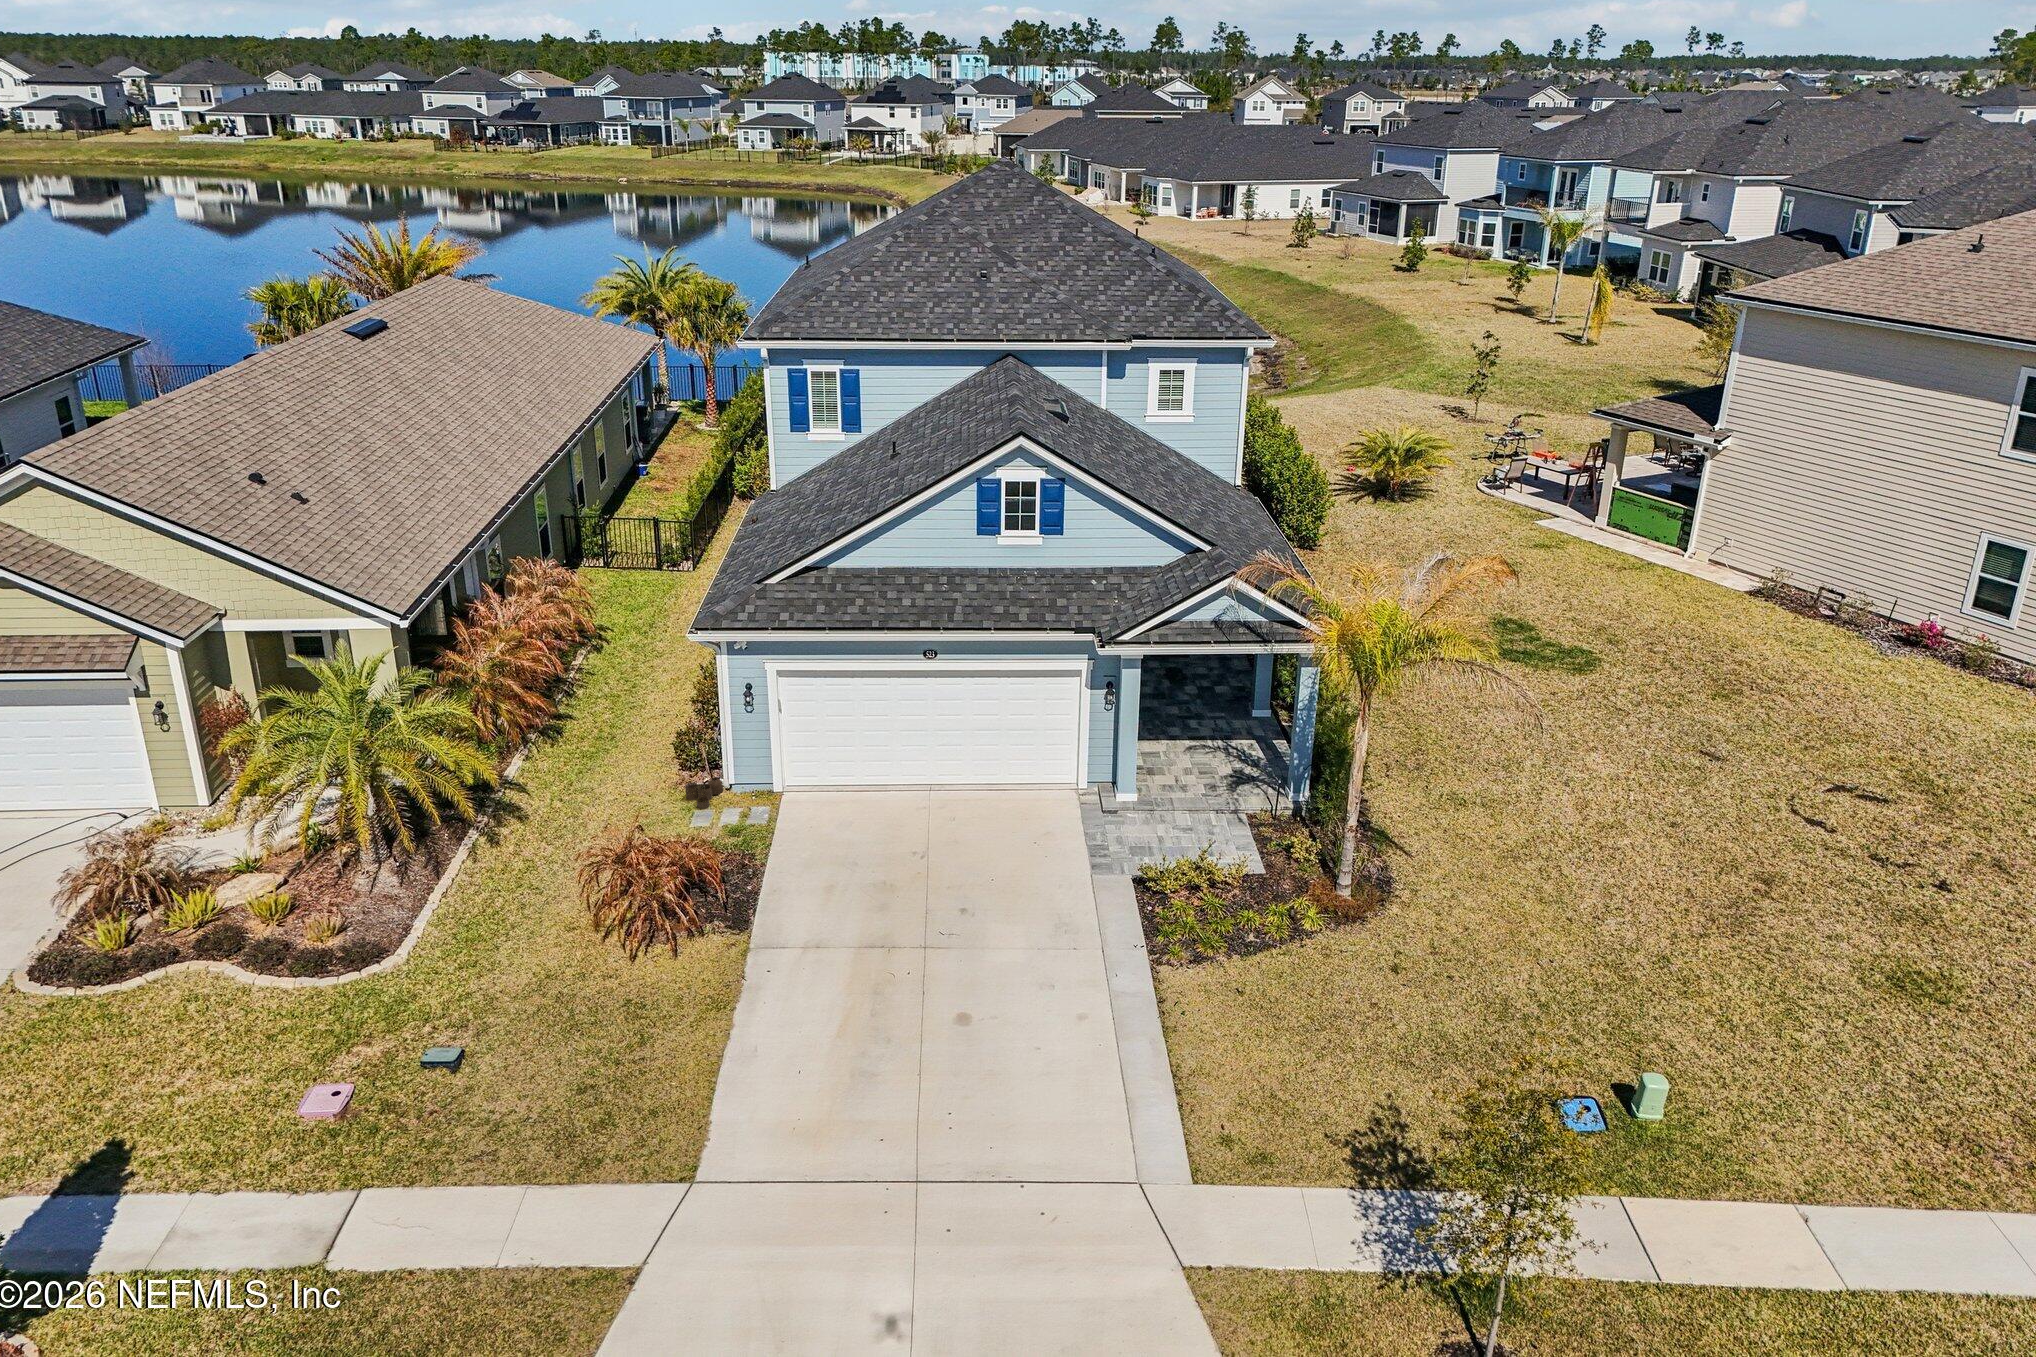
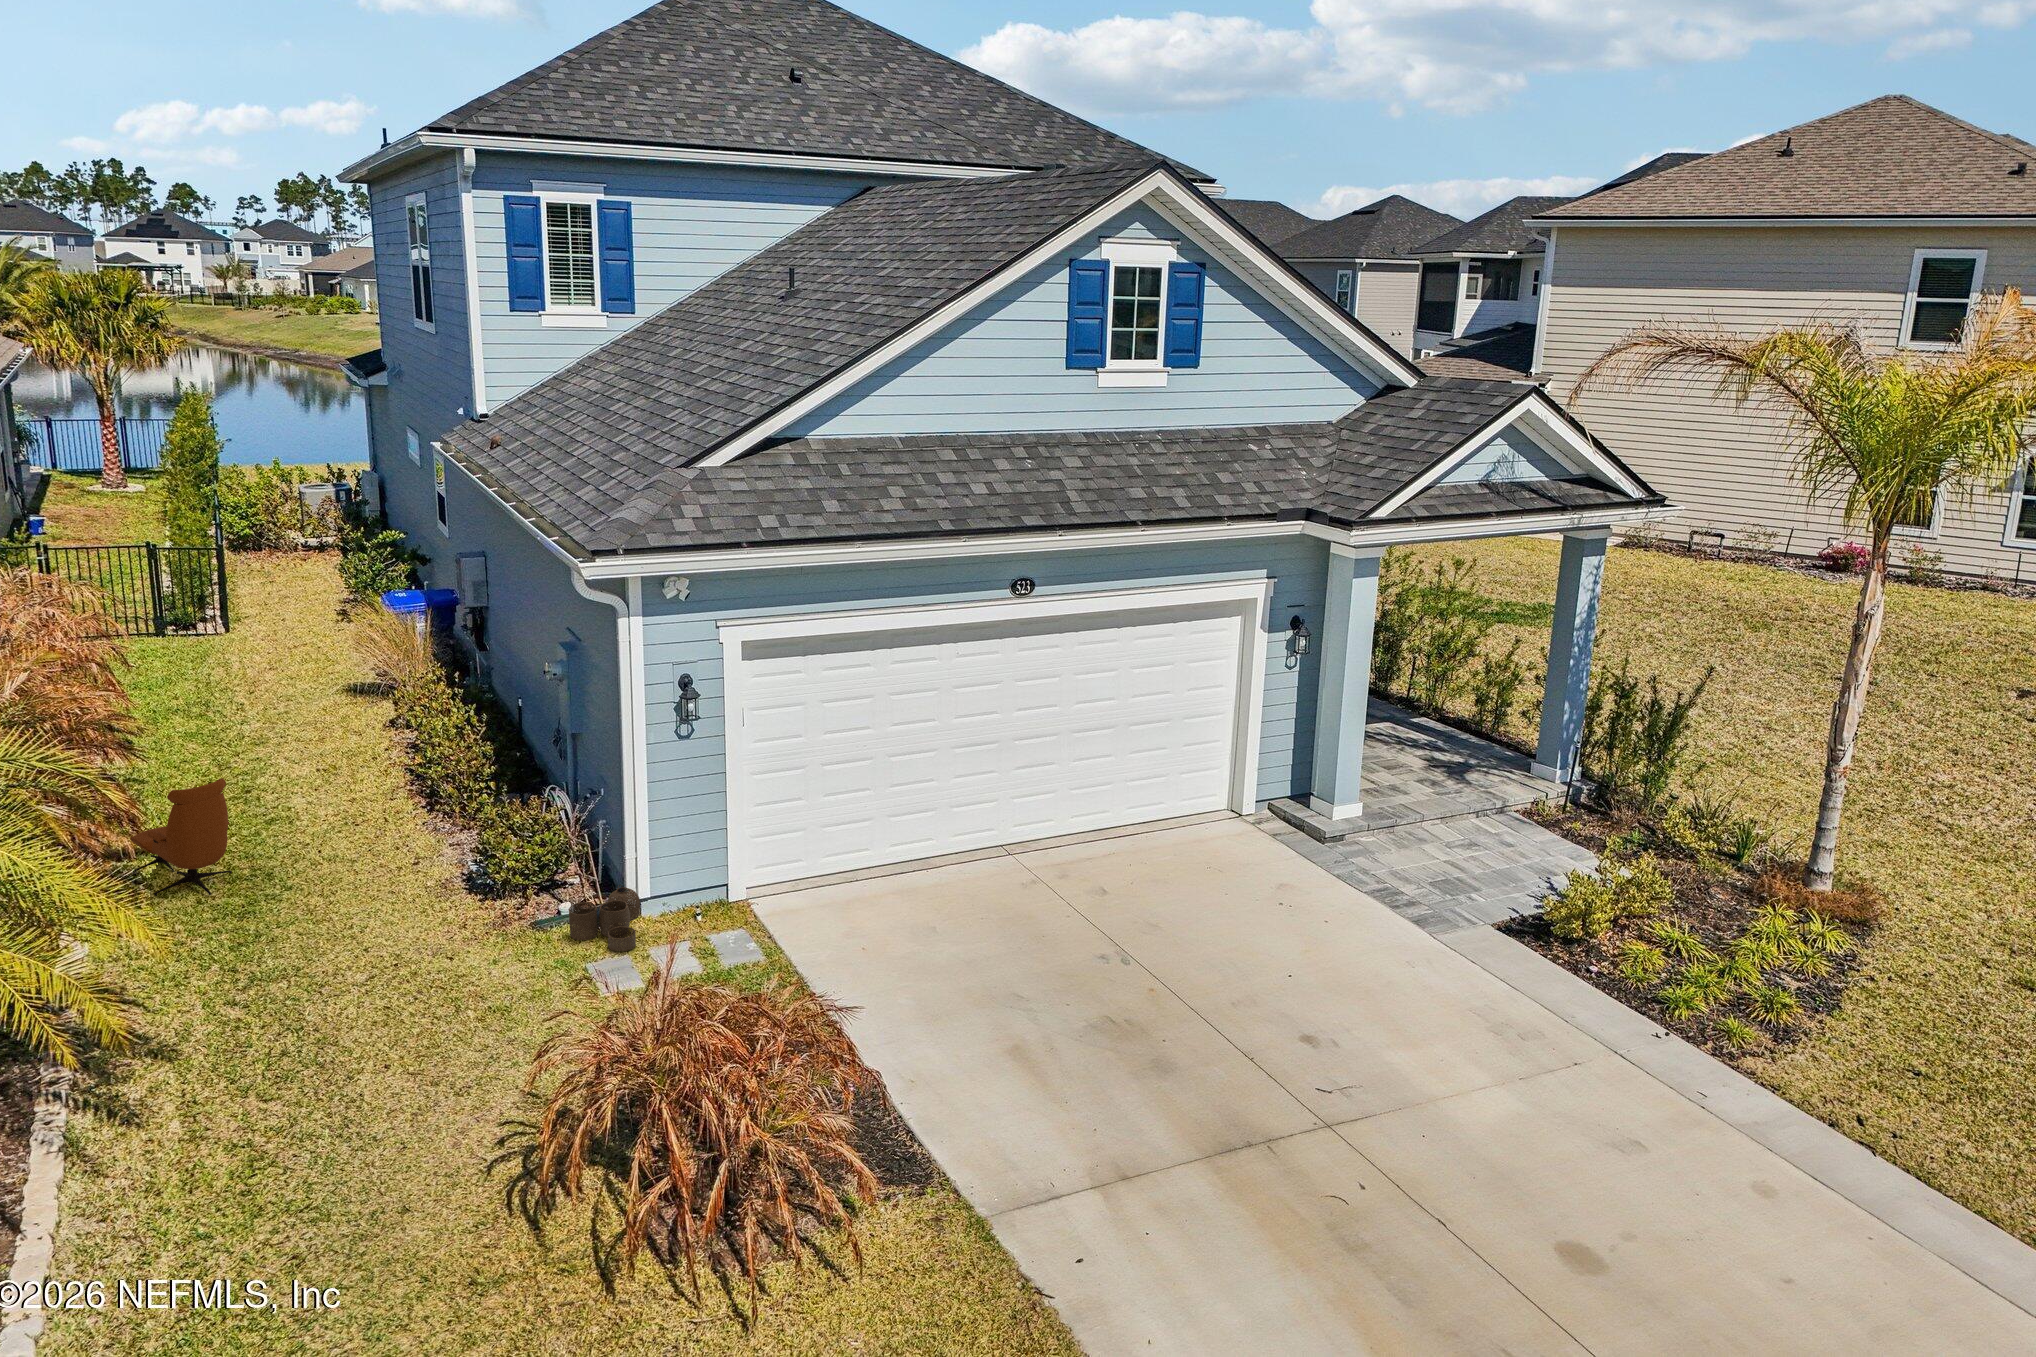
lounge chair: none [543,701,579,750] -> present [130,778,232,896]

